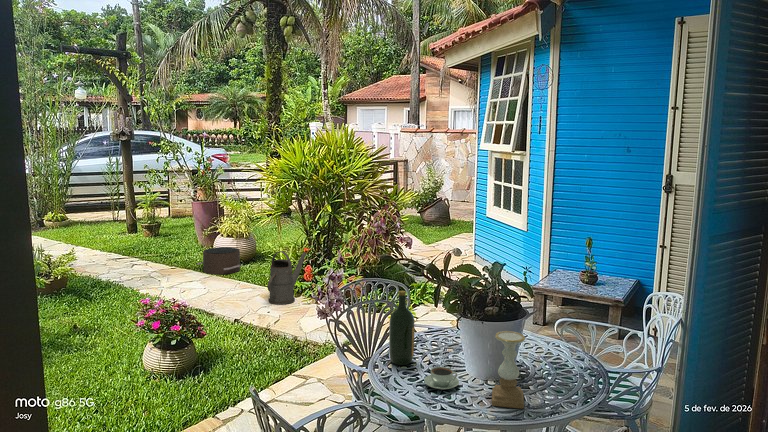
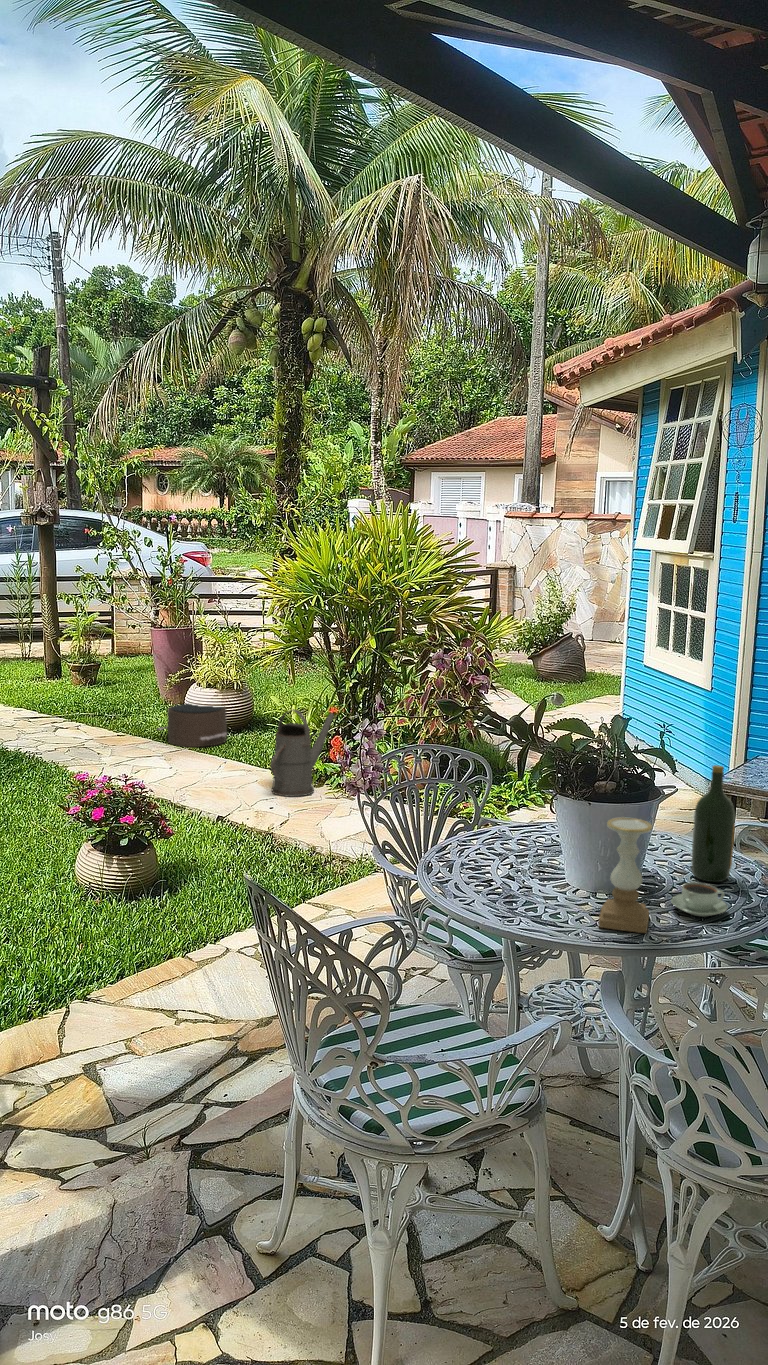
wine bottle: present [389,291,415,365] -> present [692,765,735,882]
coffee cup: present [424,367,459,390] -> present [671,882,727,917]

